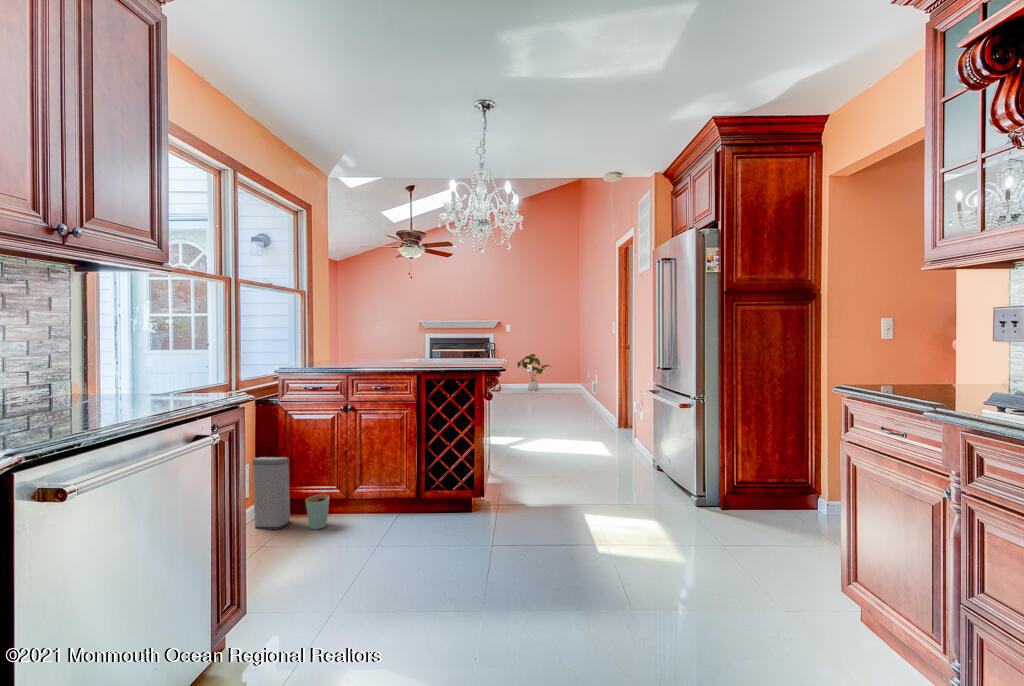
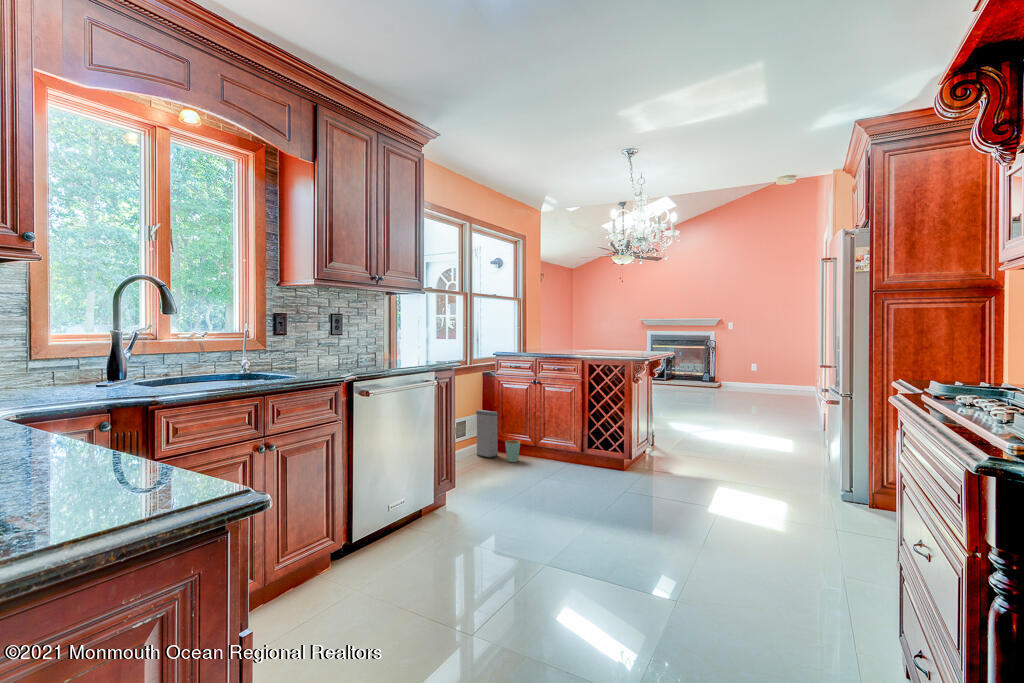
house plant: present [517,354,550,391] -> none [741,354,783,392]

